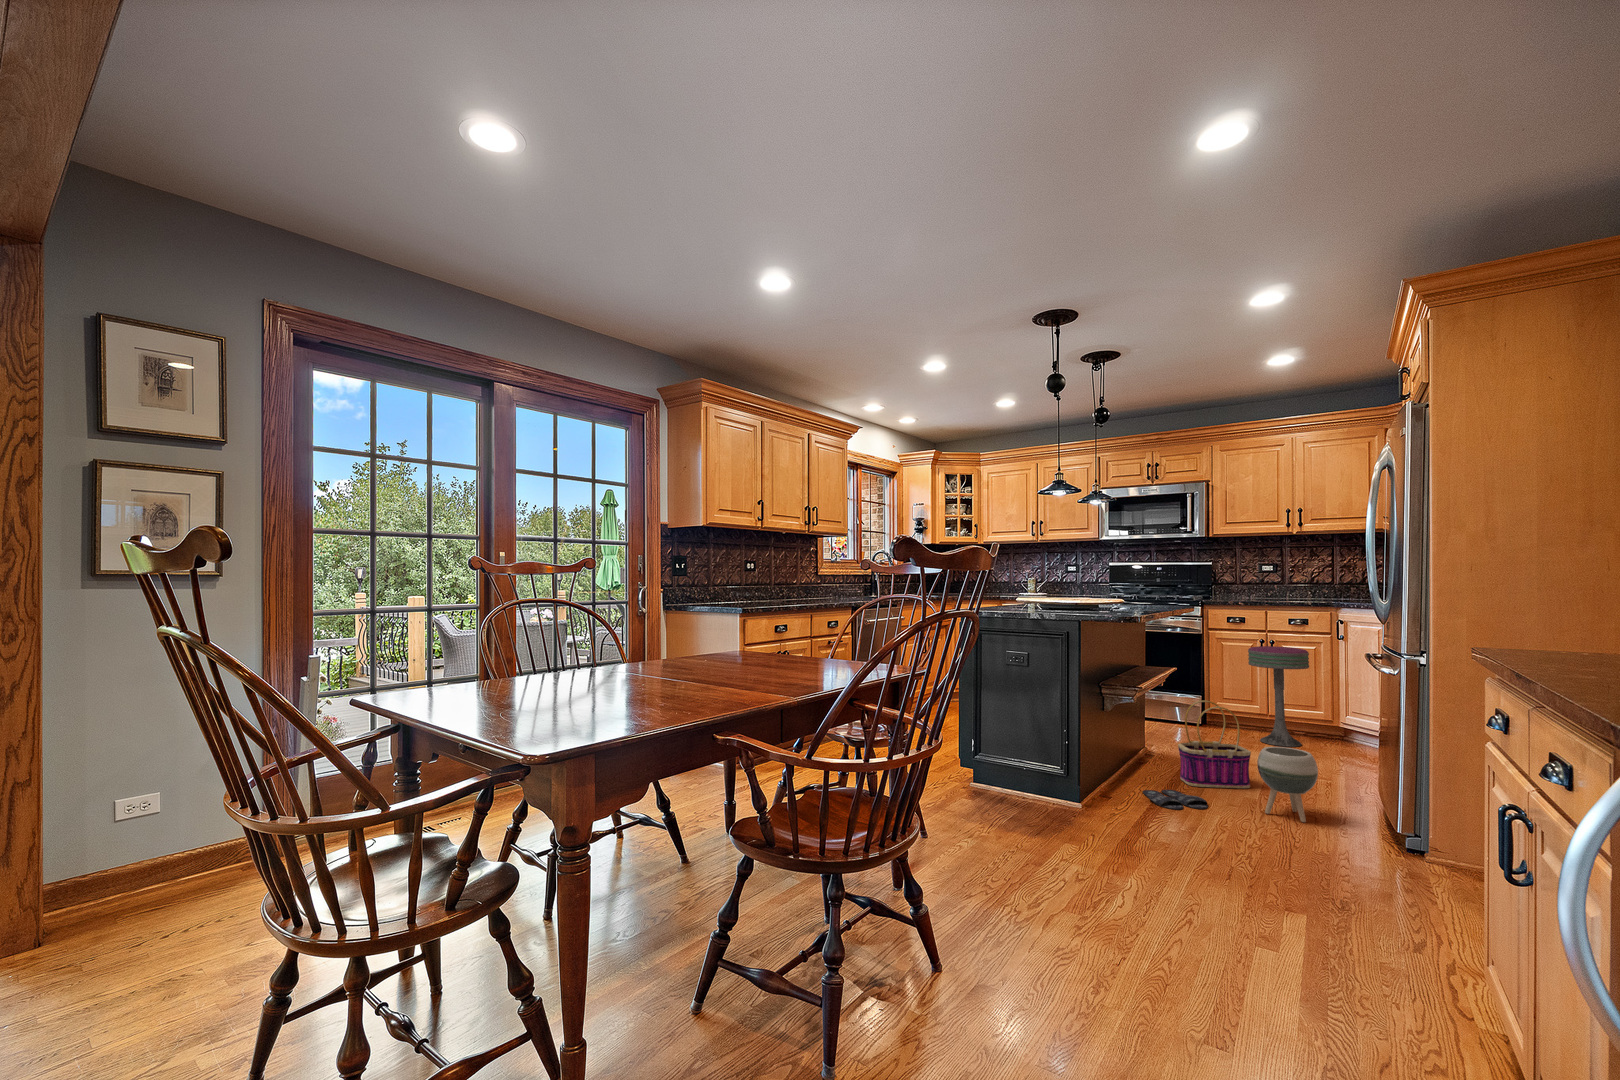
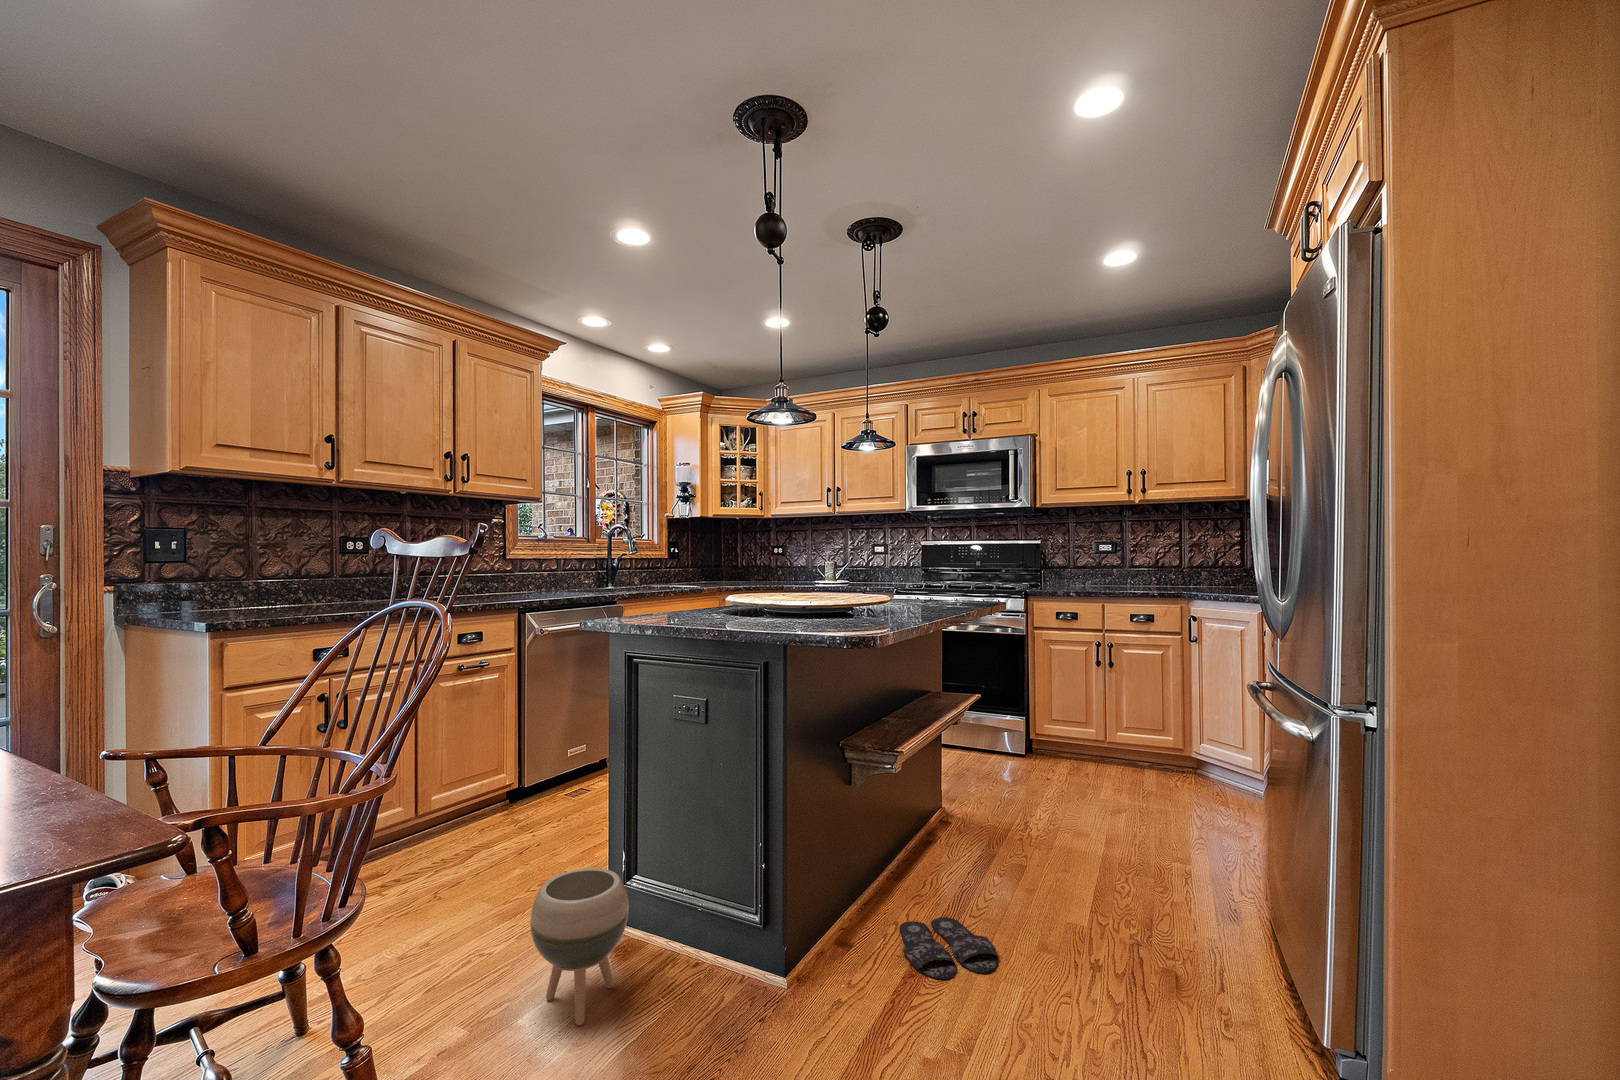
bar stool: present [1248,646,1309,747] -> none [1078,653,1155,794]
basket: present [1178,700,1251,788] -> none [966,755,1073,903]
planter: present [1257,747,1318,822] -> present [530,868,629,1025]

